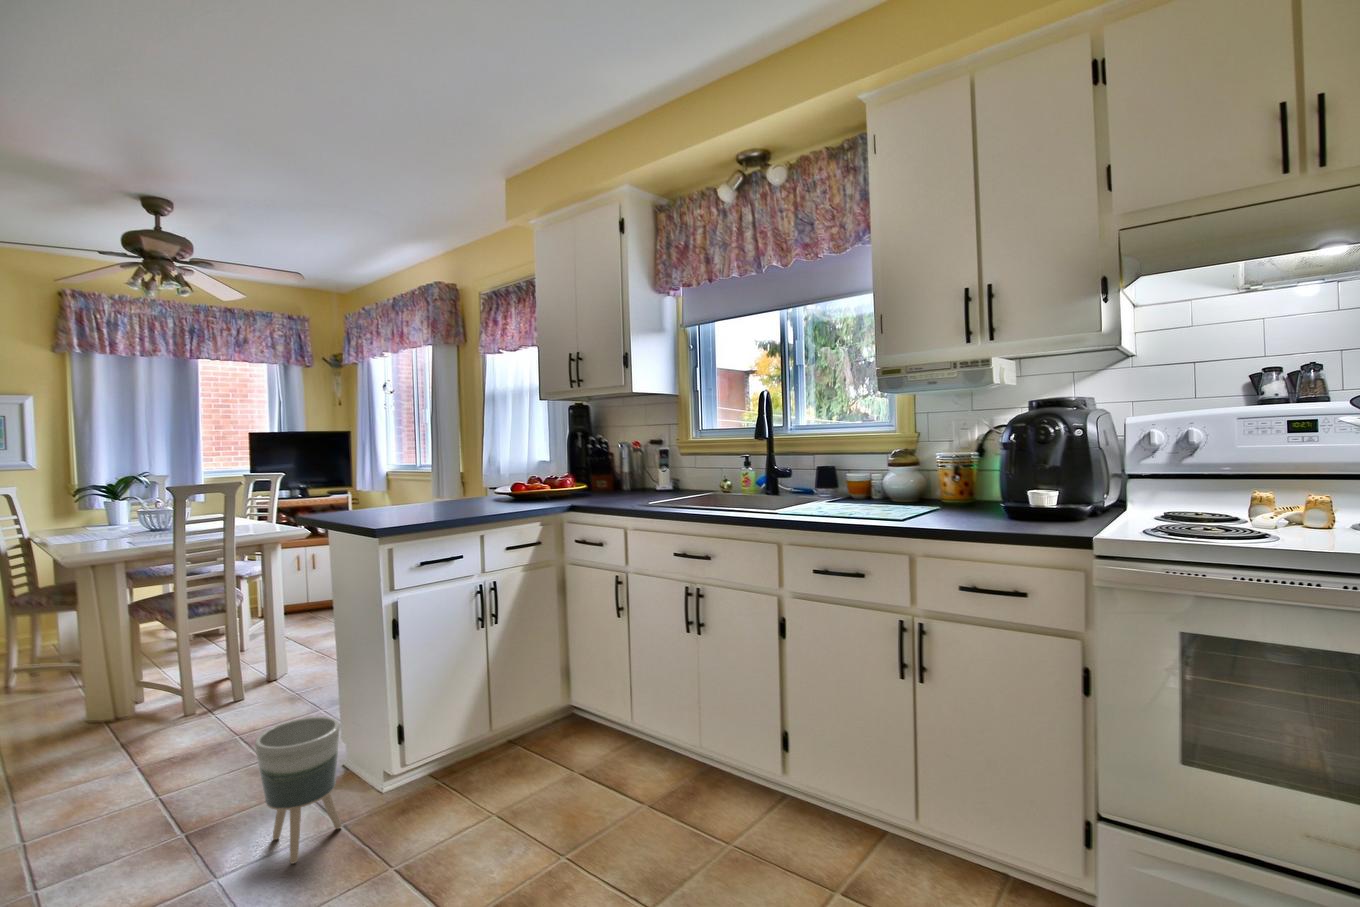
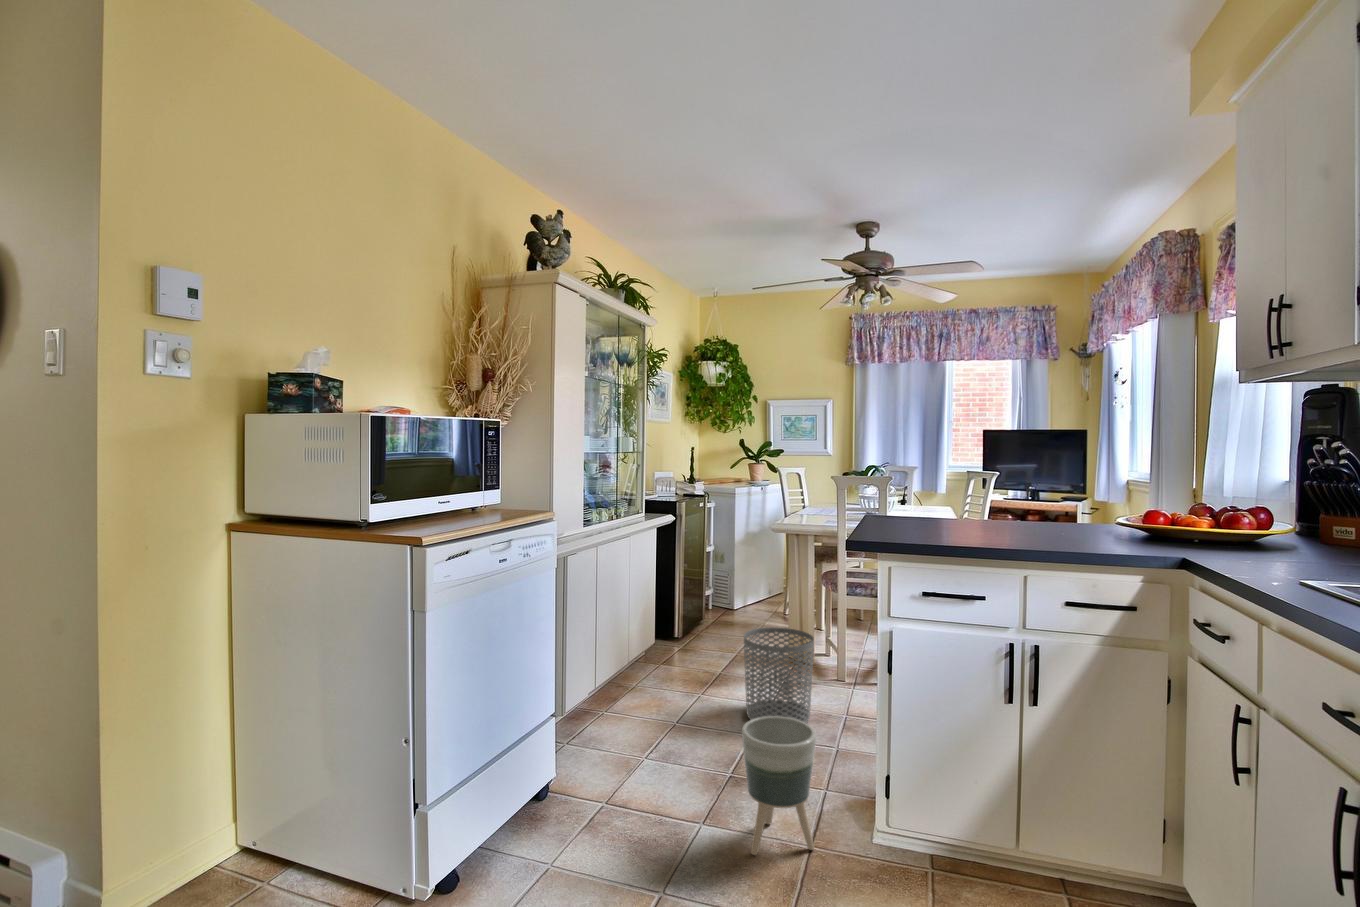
waste bin: none [103,662,207,787] -> present [744,627,814,723]

